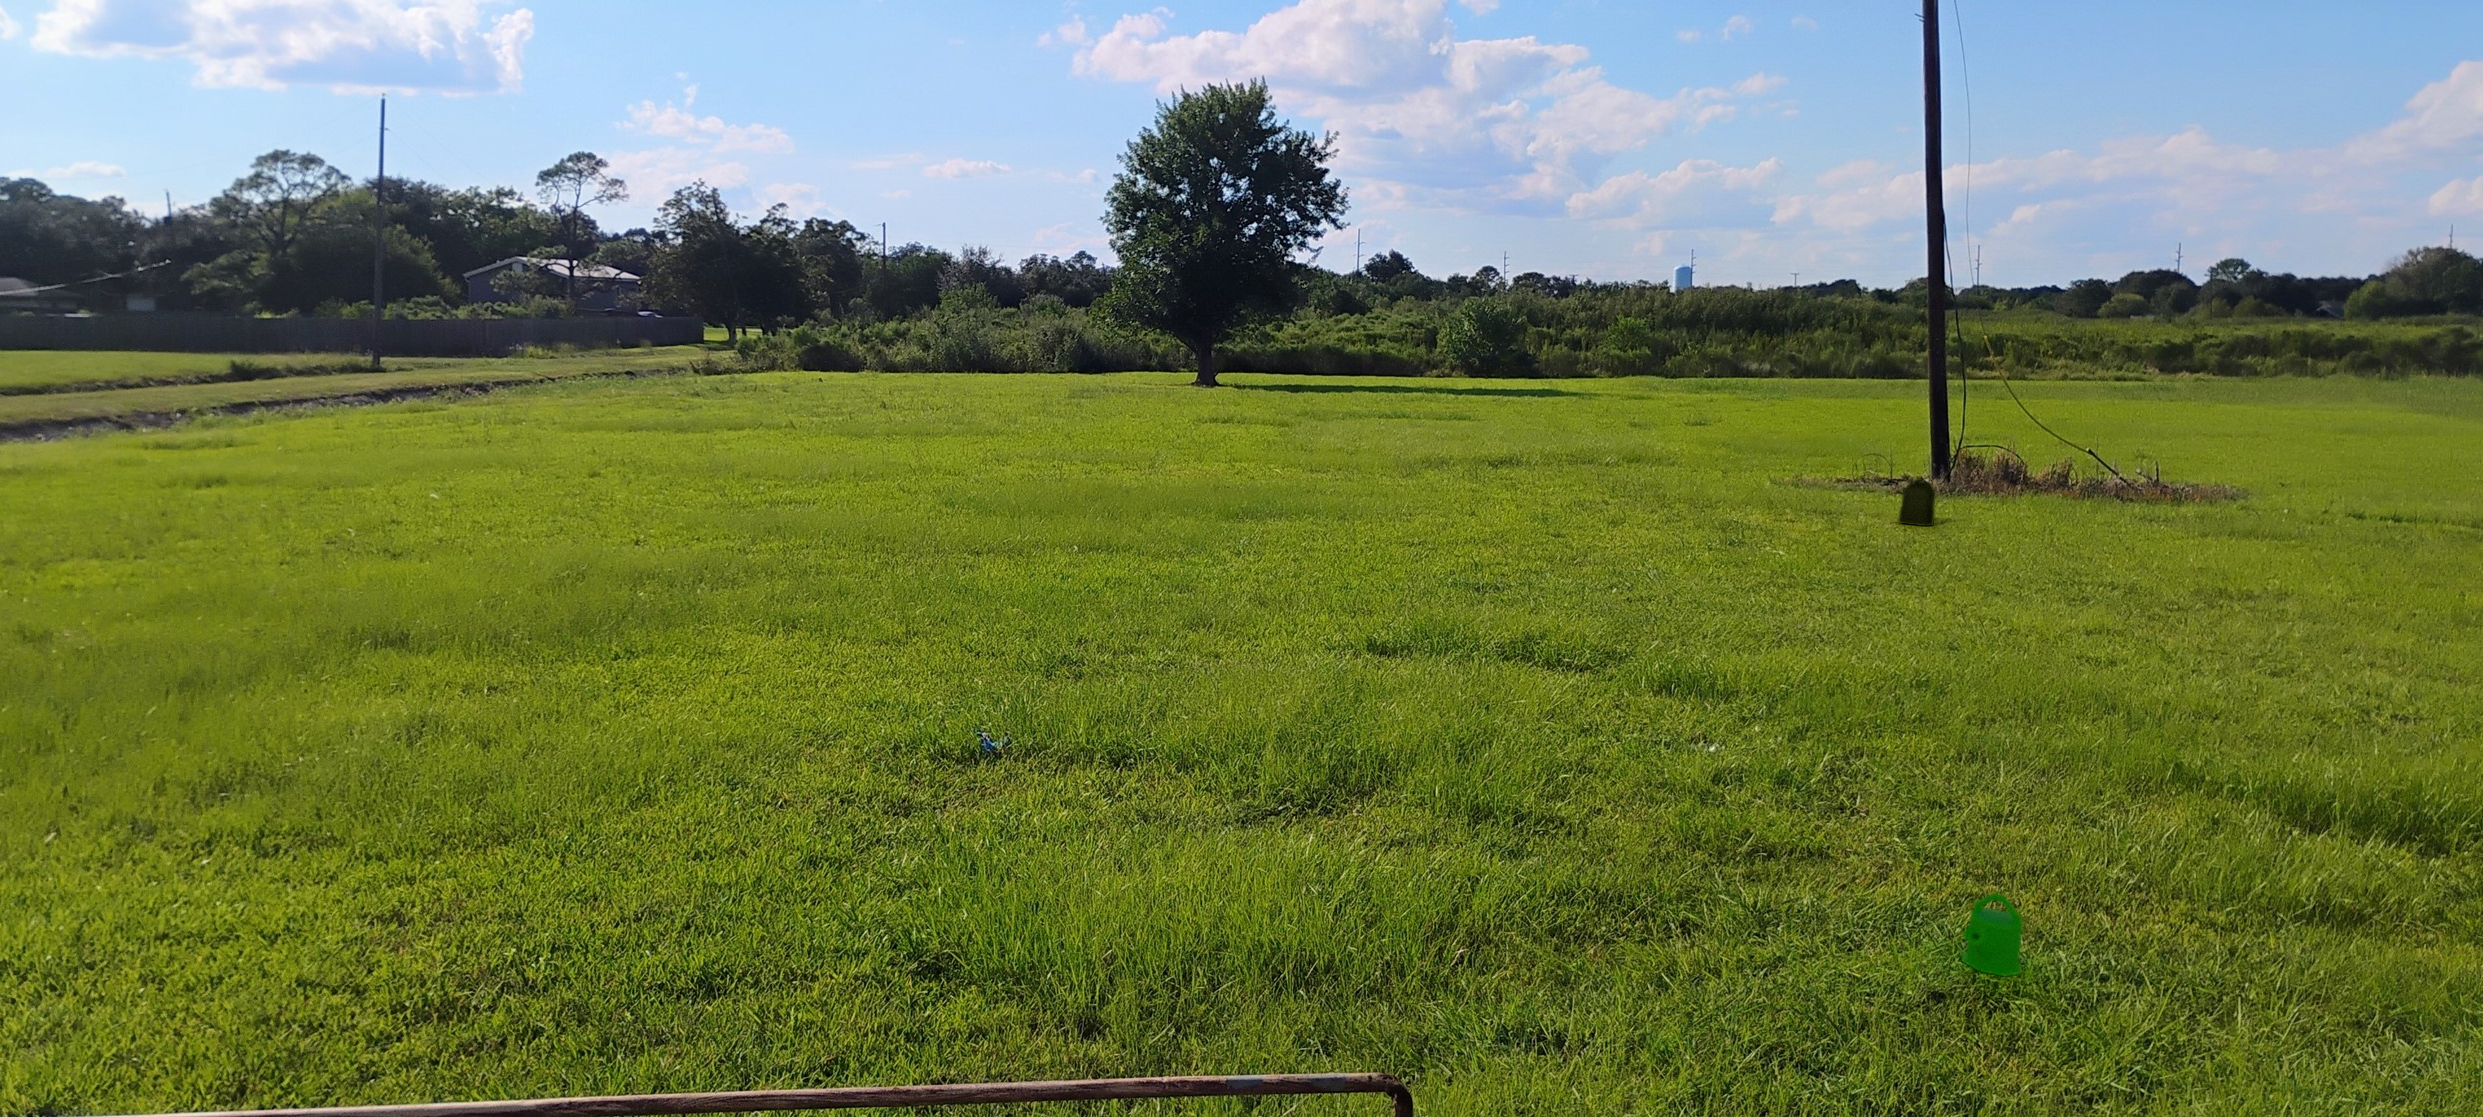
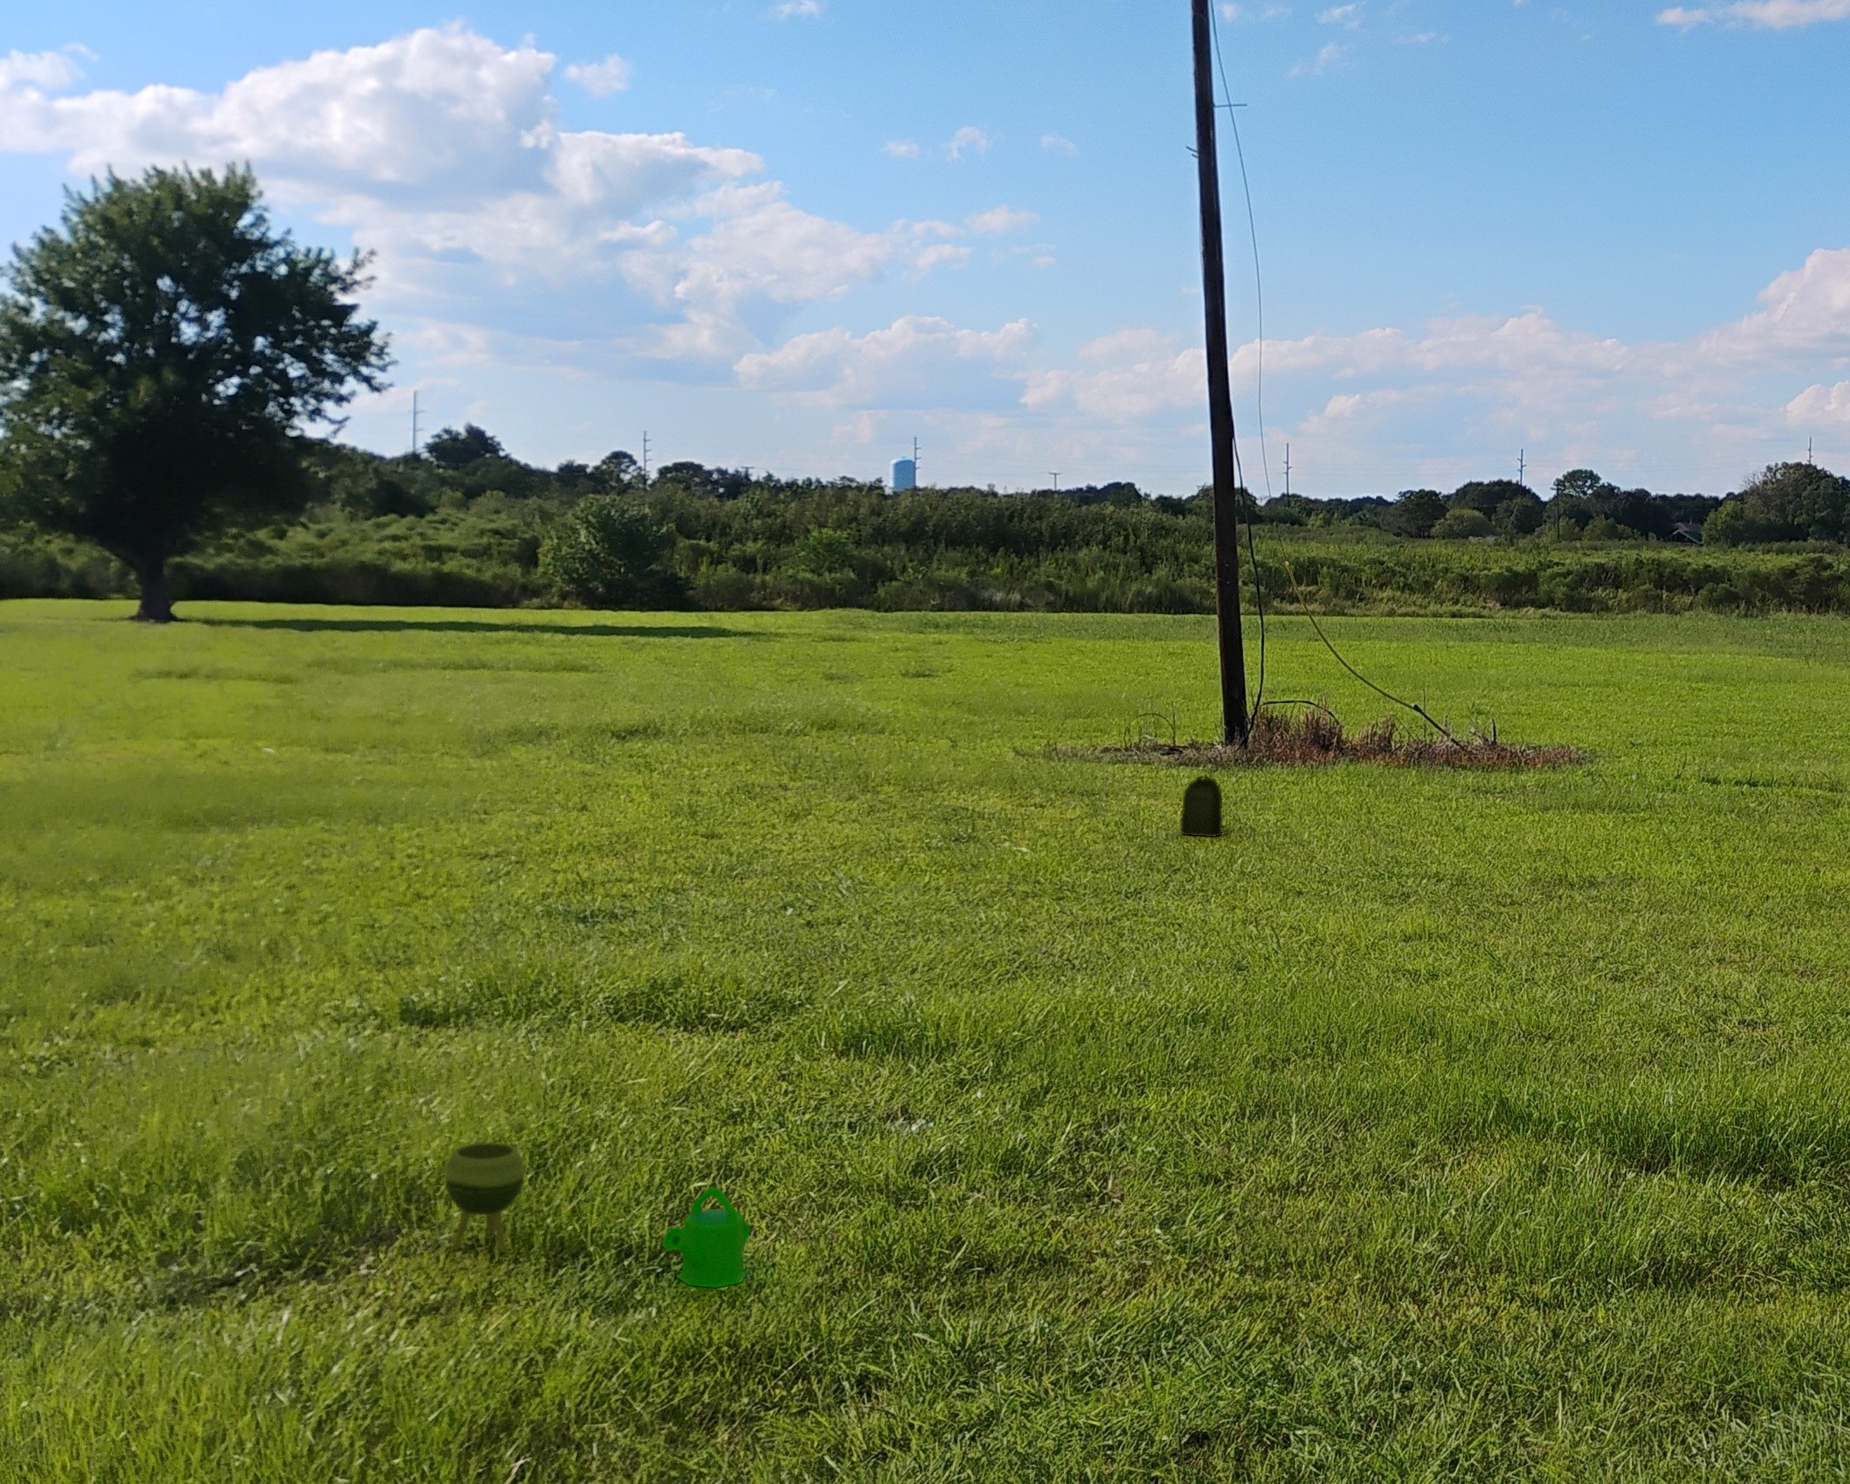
planter: none [1398,738,1448,811] -> present [445,1143,524,1253]
watering can: present [1962,893,2023,976] -> present [663,1187,750,1288]

